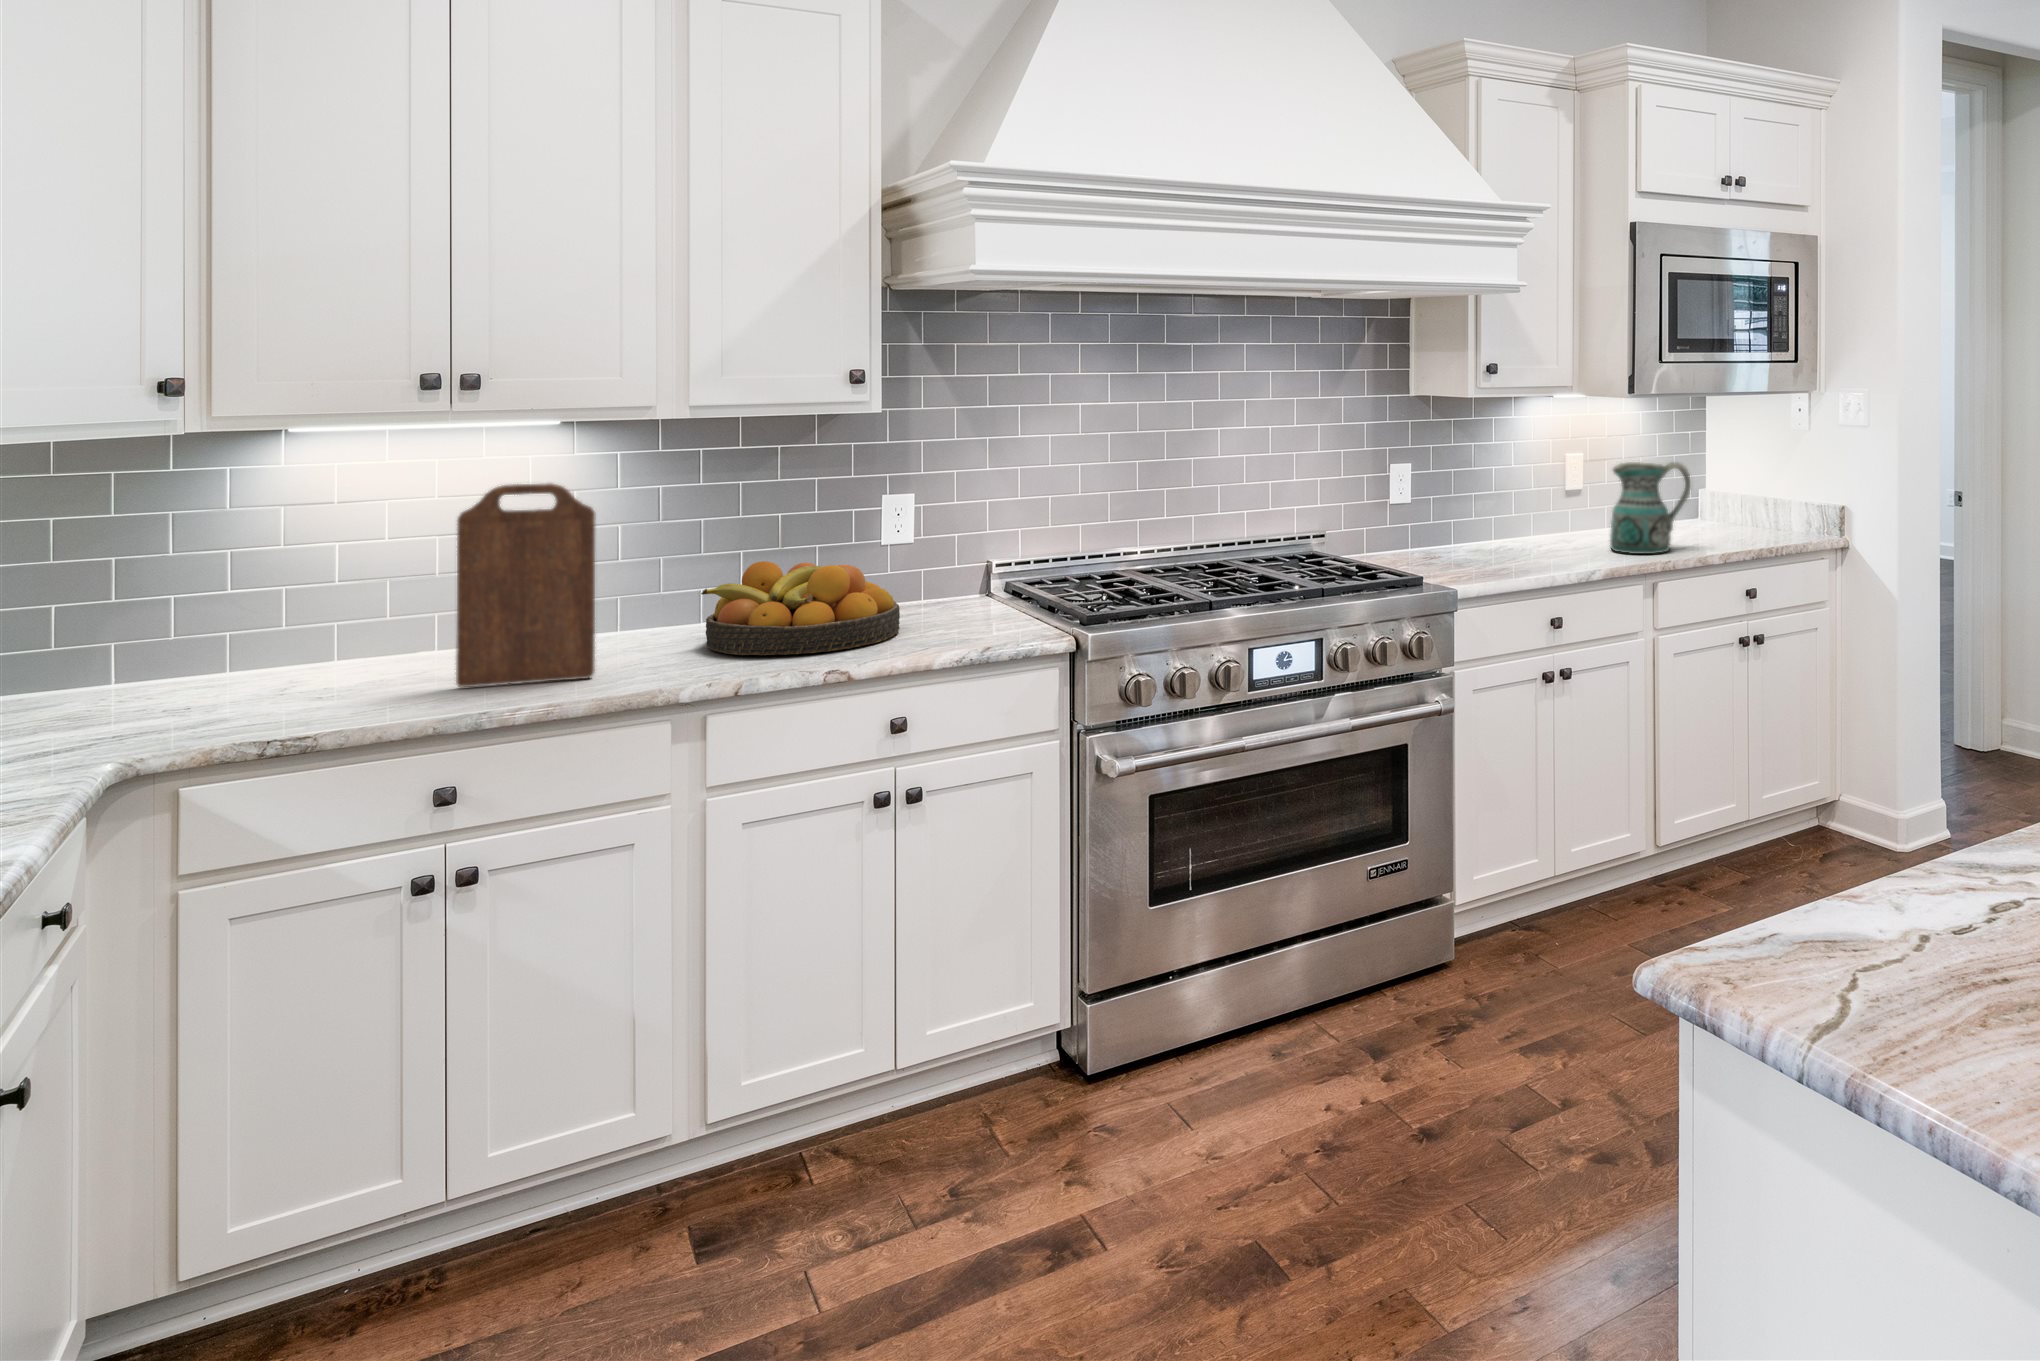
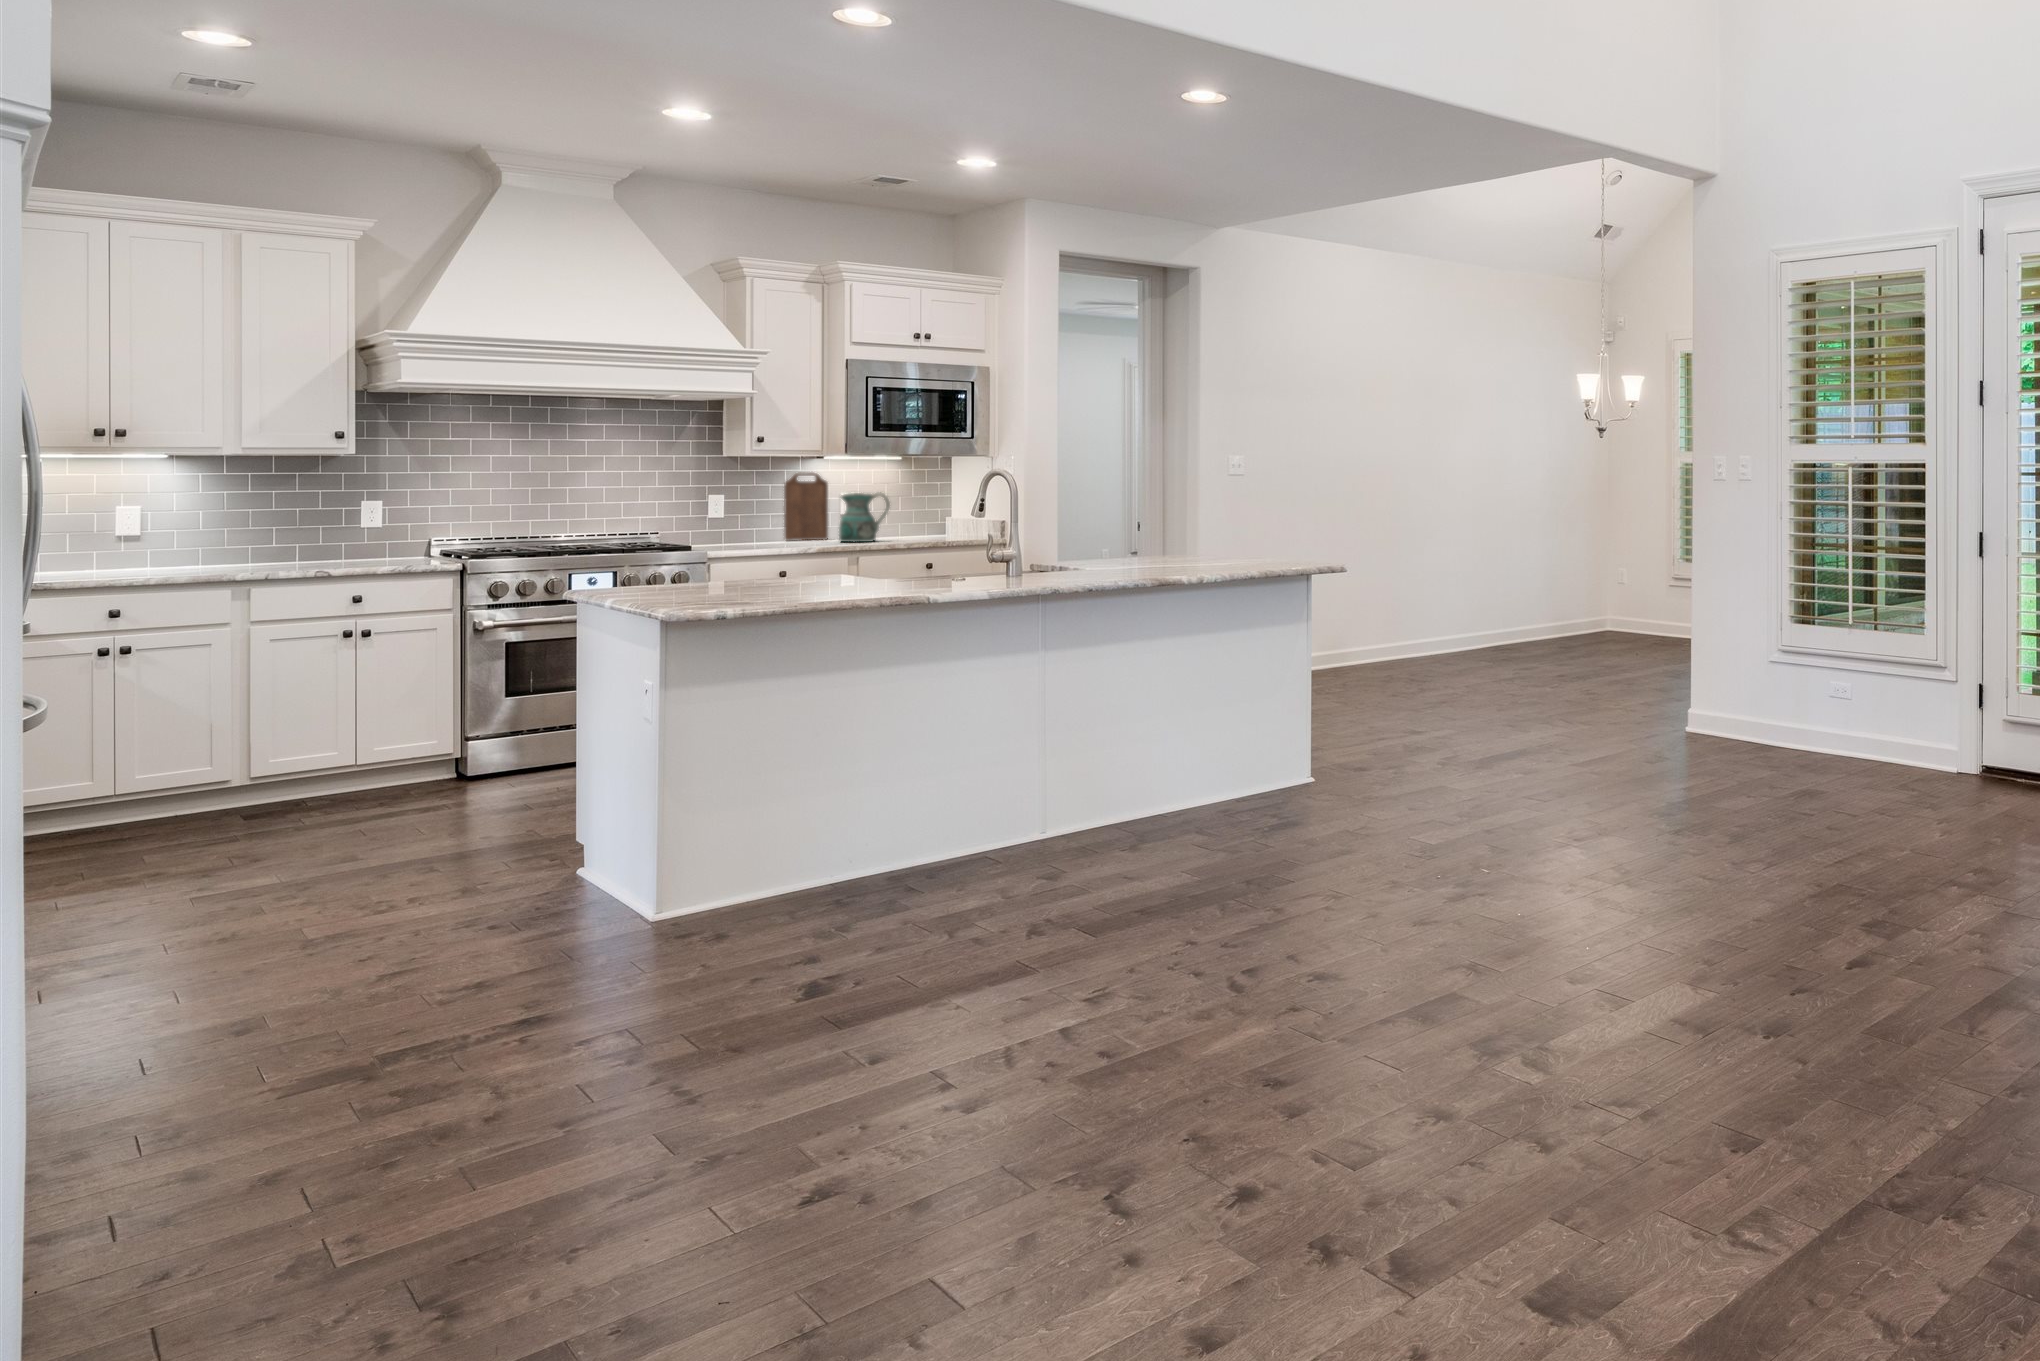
cutting board: present [456,483,596,687] -> present [784,472,828,541]
fruit bowl: present [701,561,900,655] -> none [250,526,365,566]

